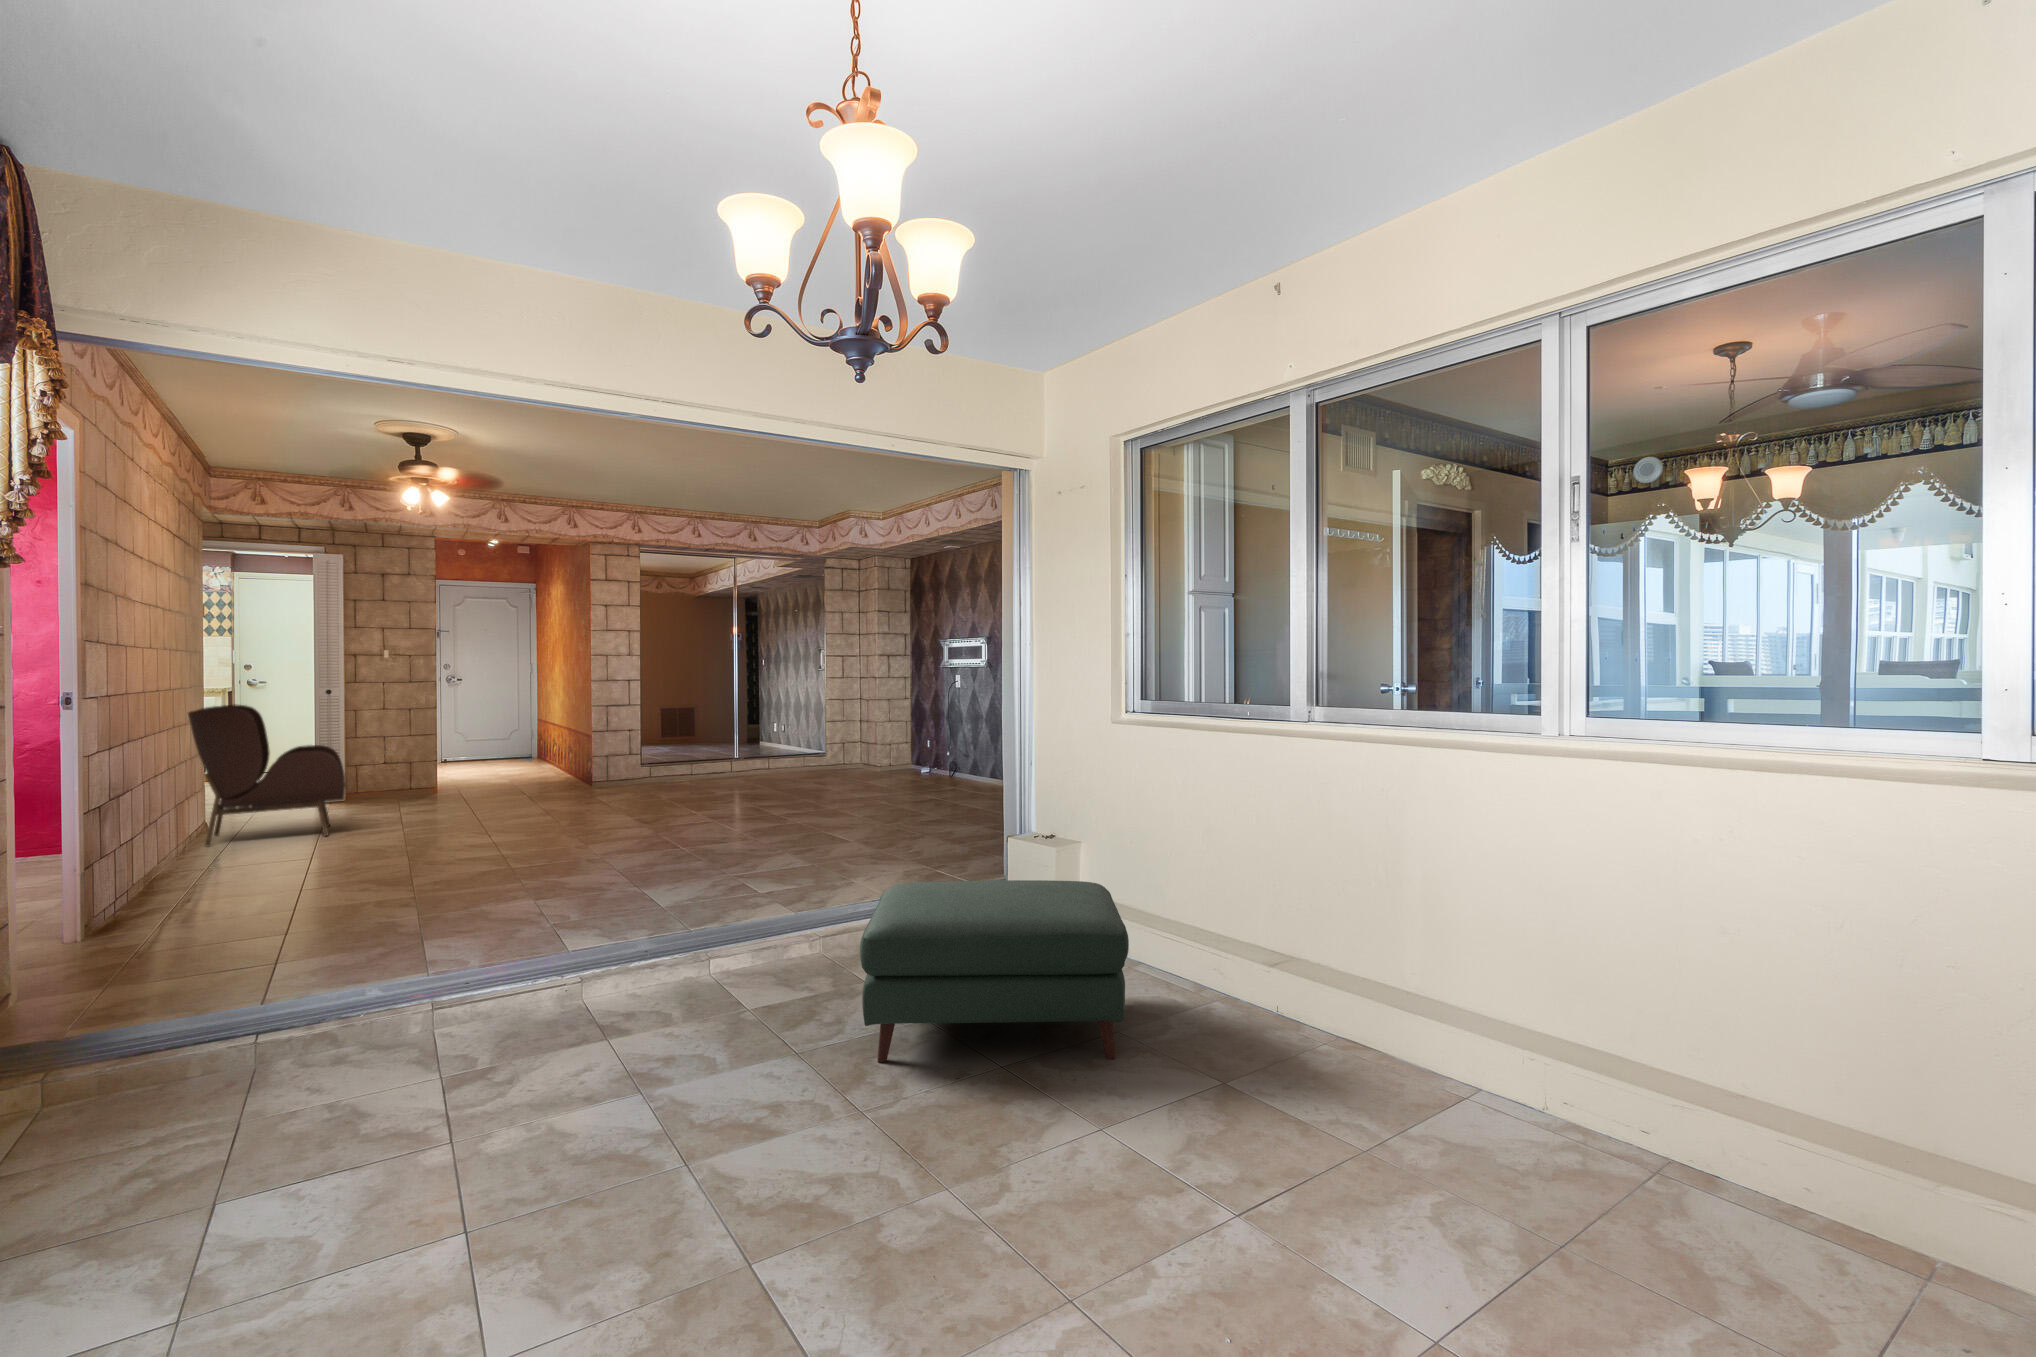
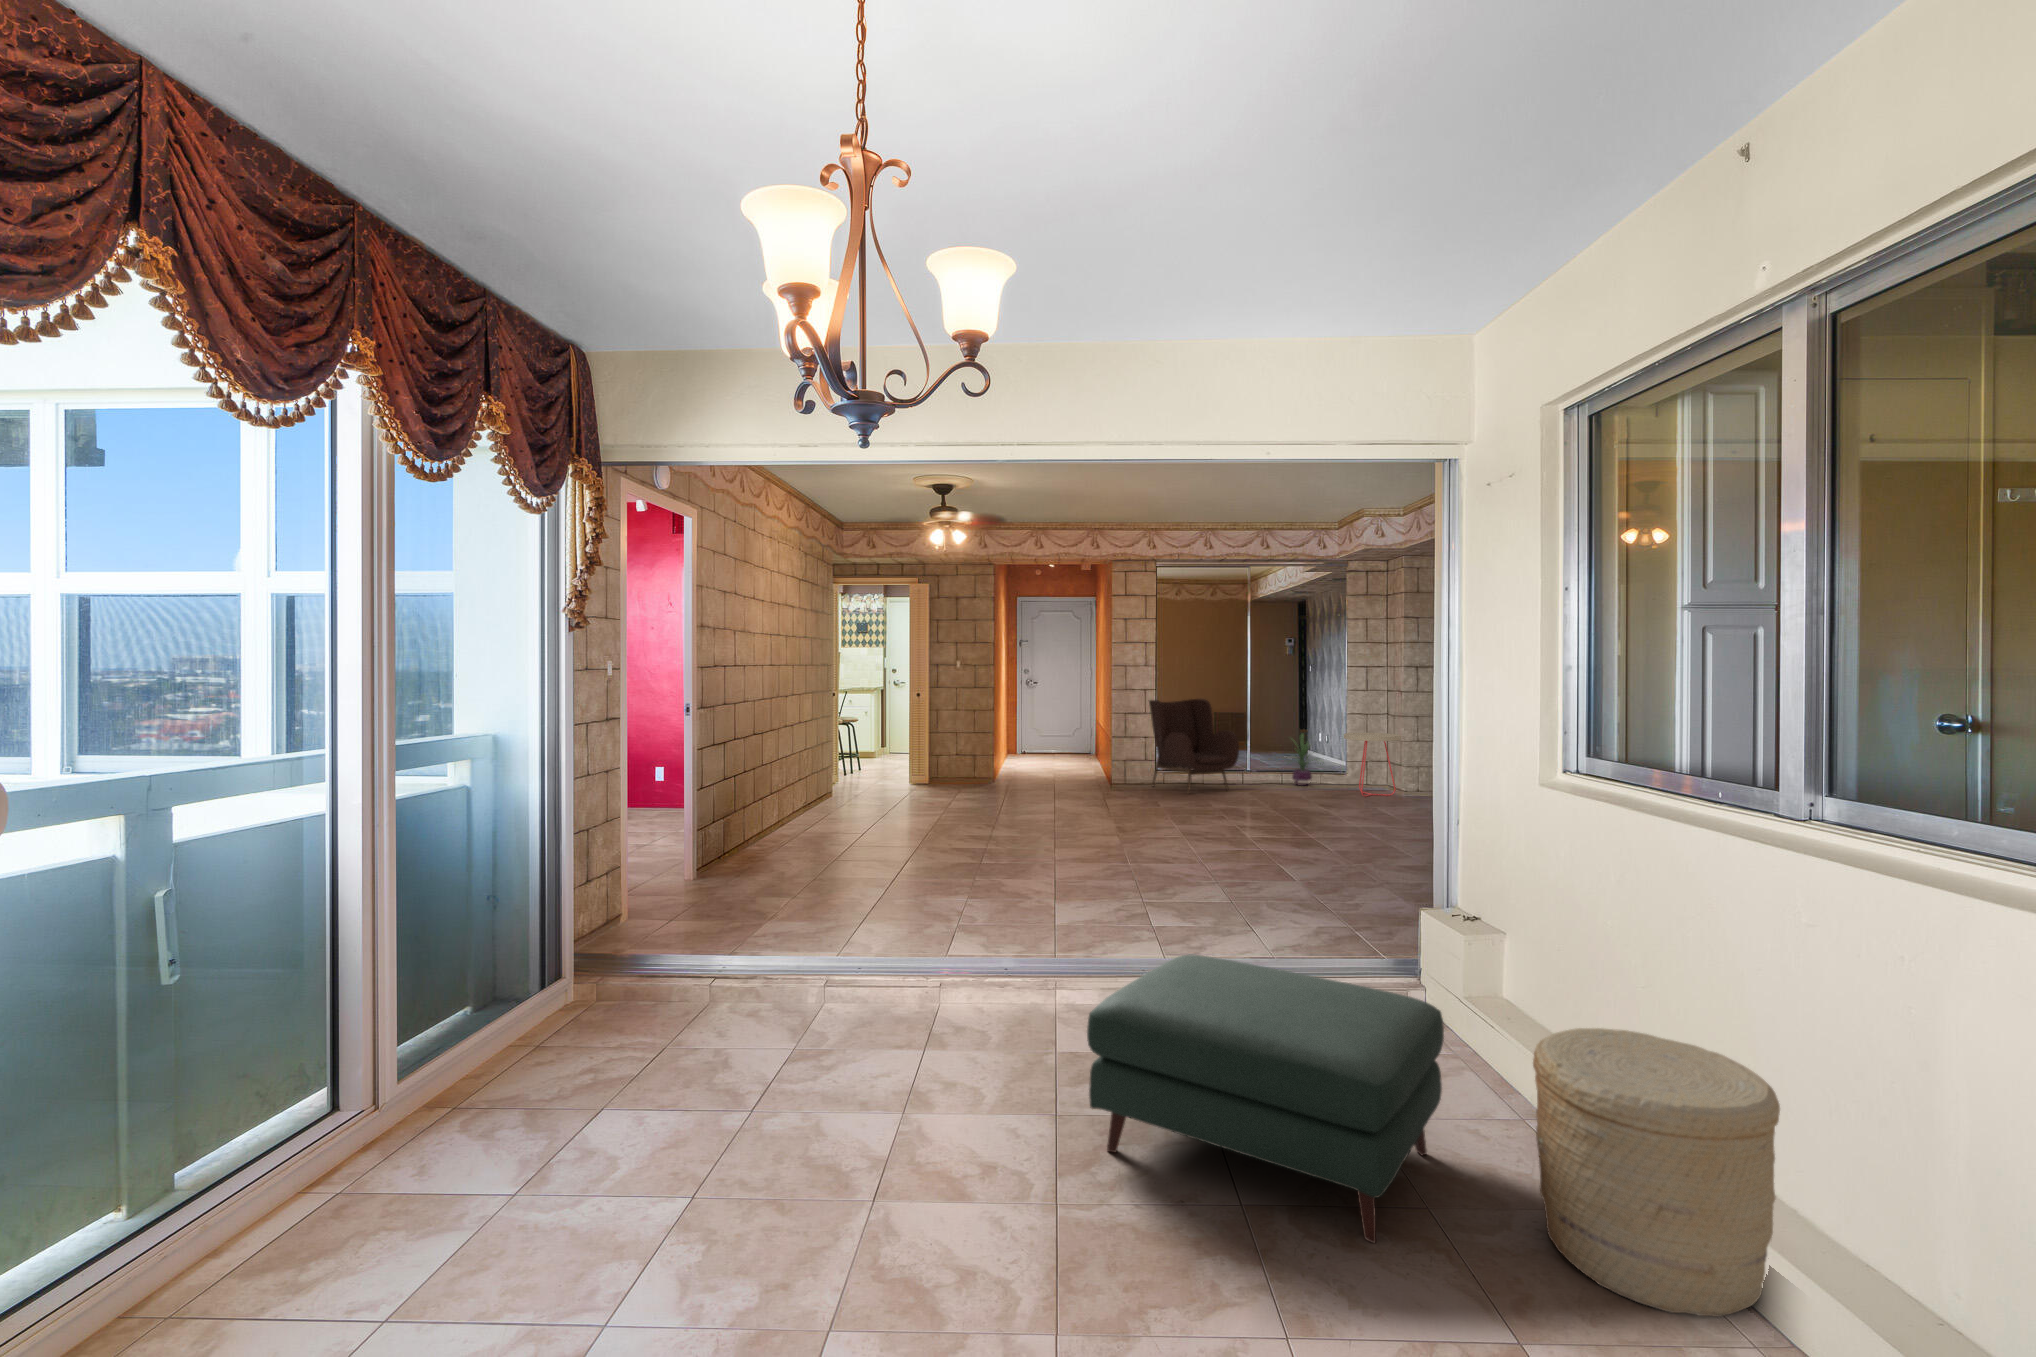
armchair: present [188,704,346,846] -> present [1149,699,1239,793]
side table: none [826,716,876,774] -> present [1344,733,1401,797]
decorative plant: none [755,720,809,769] -> present [1286,733,1321,786]
woven basket: none [1188,874,1330,1041] -> present [1533,1028,1780,1317]

